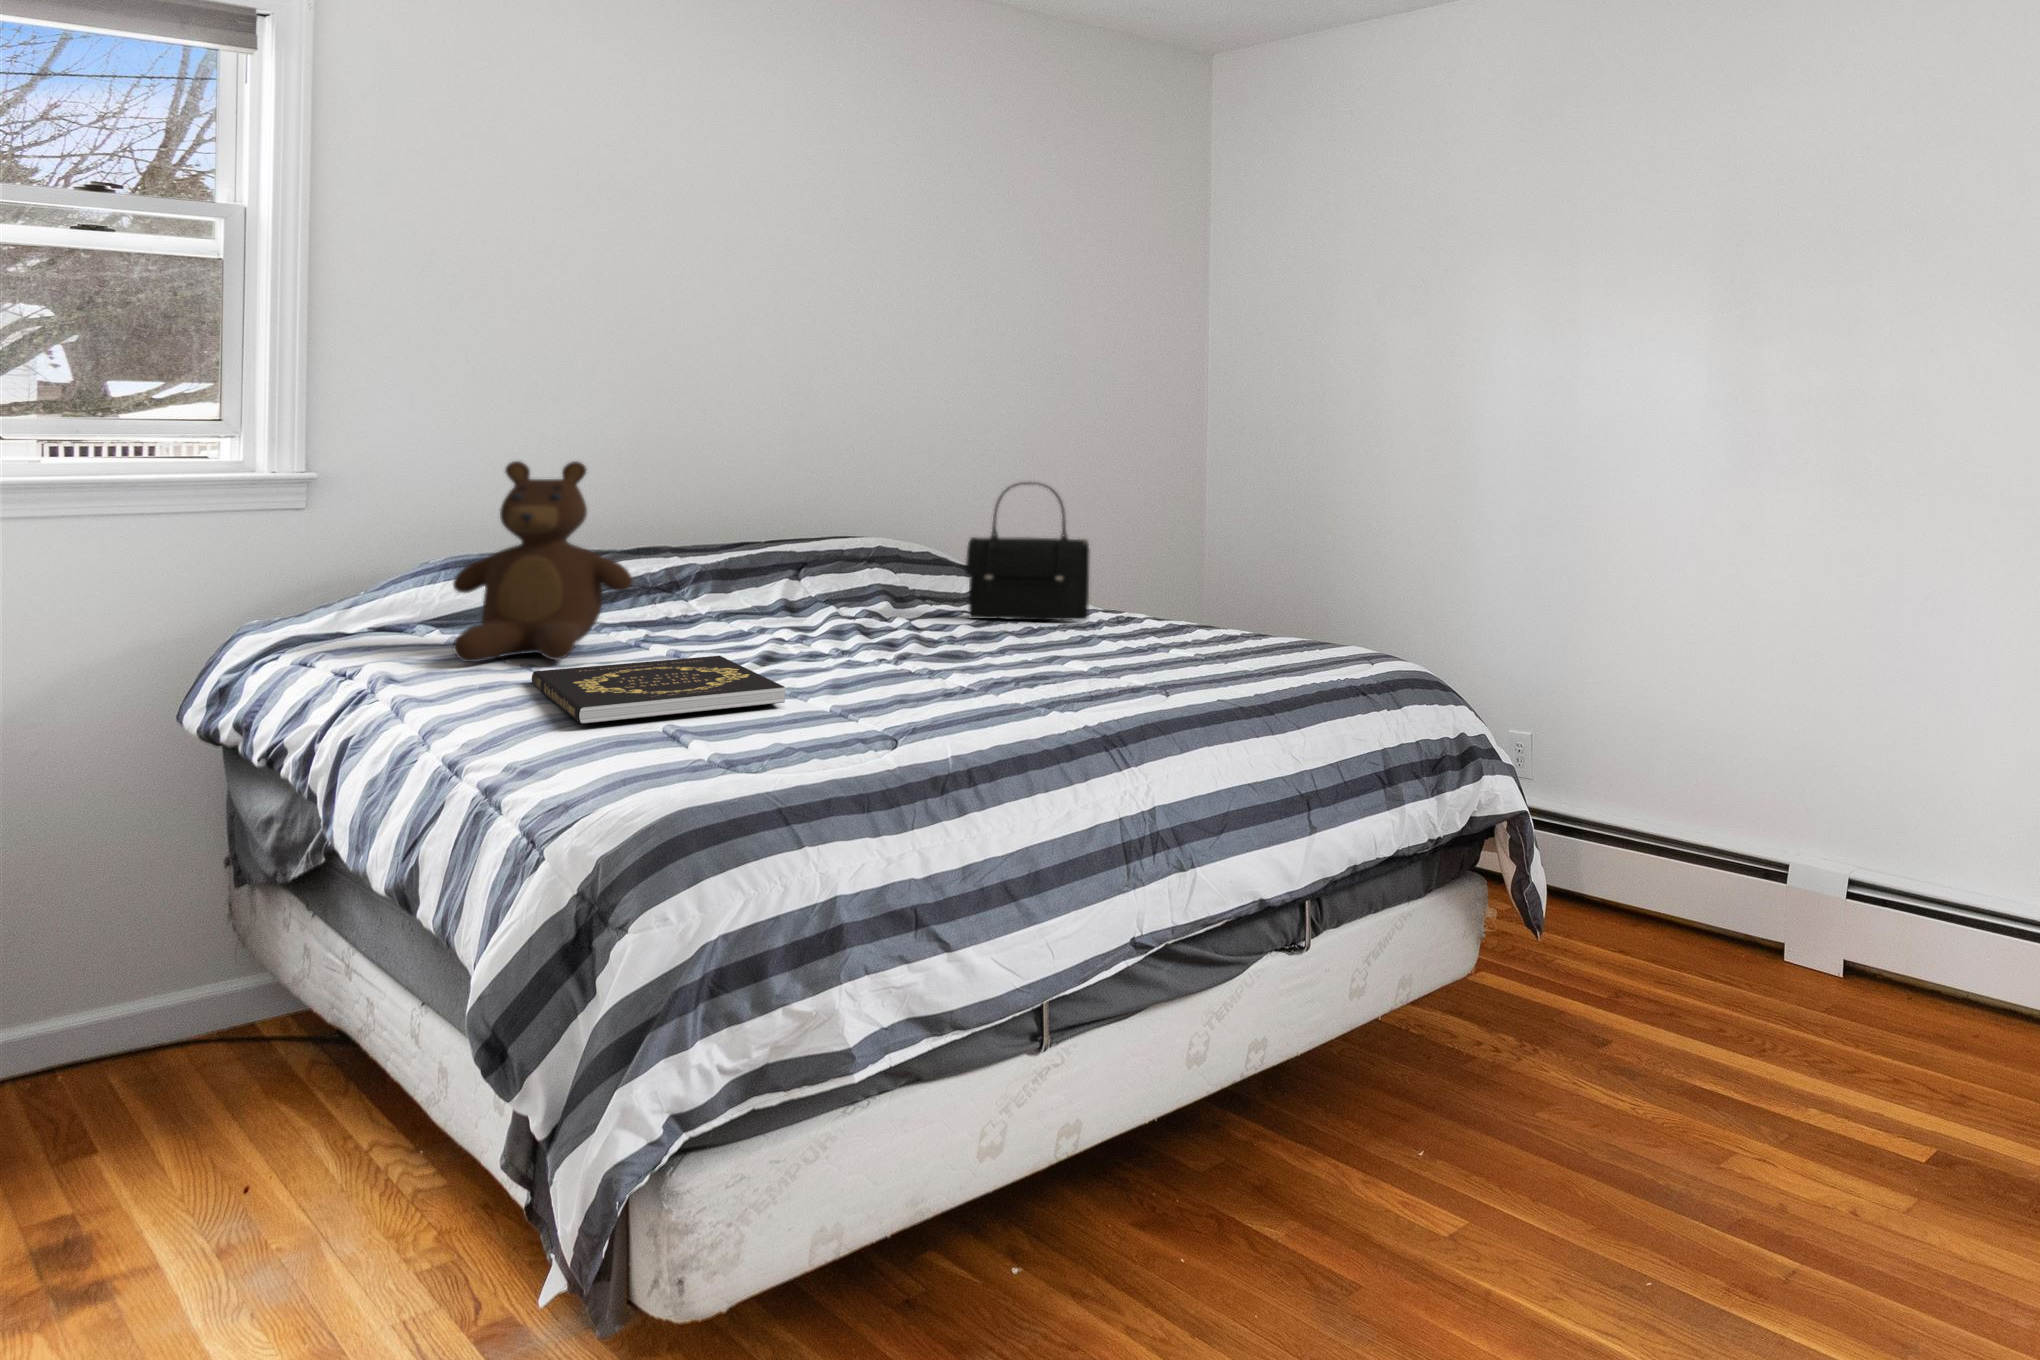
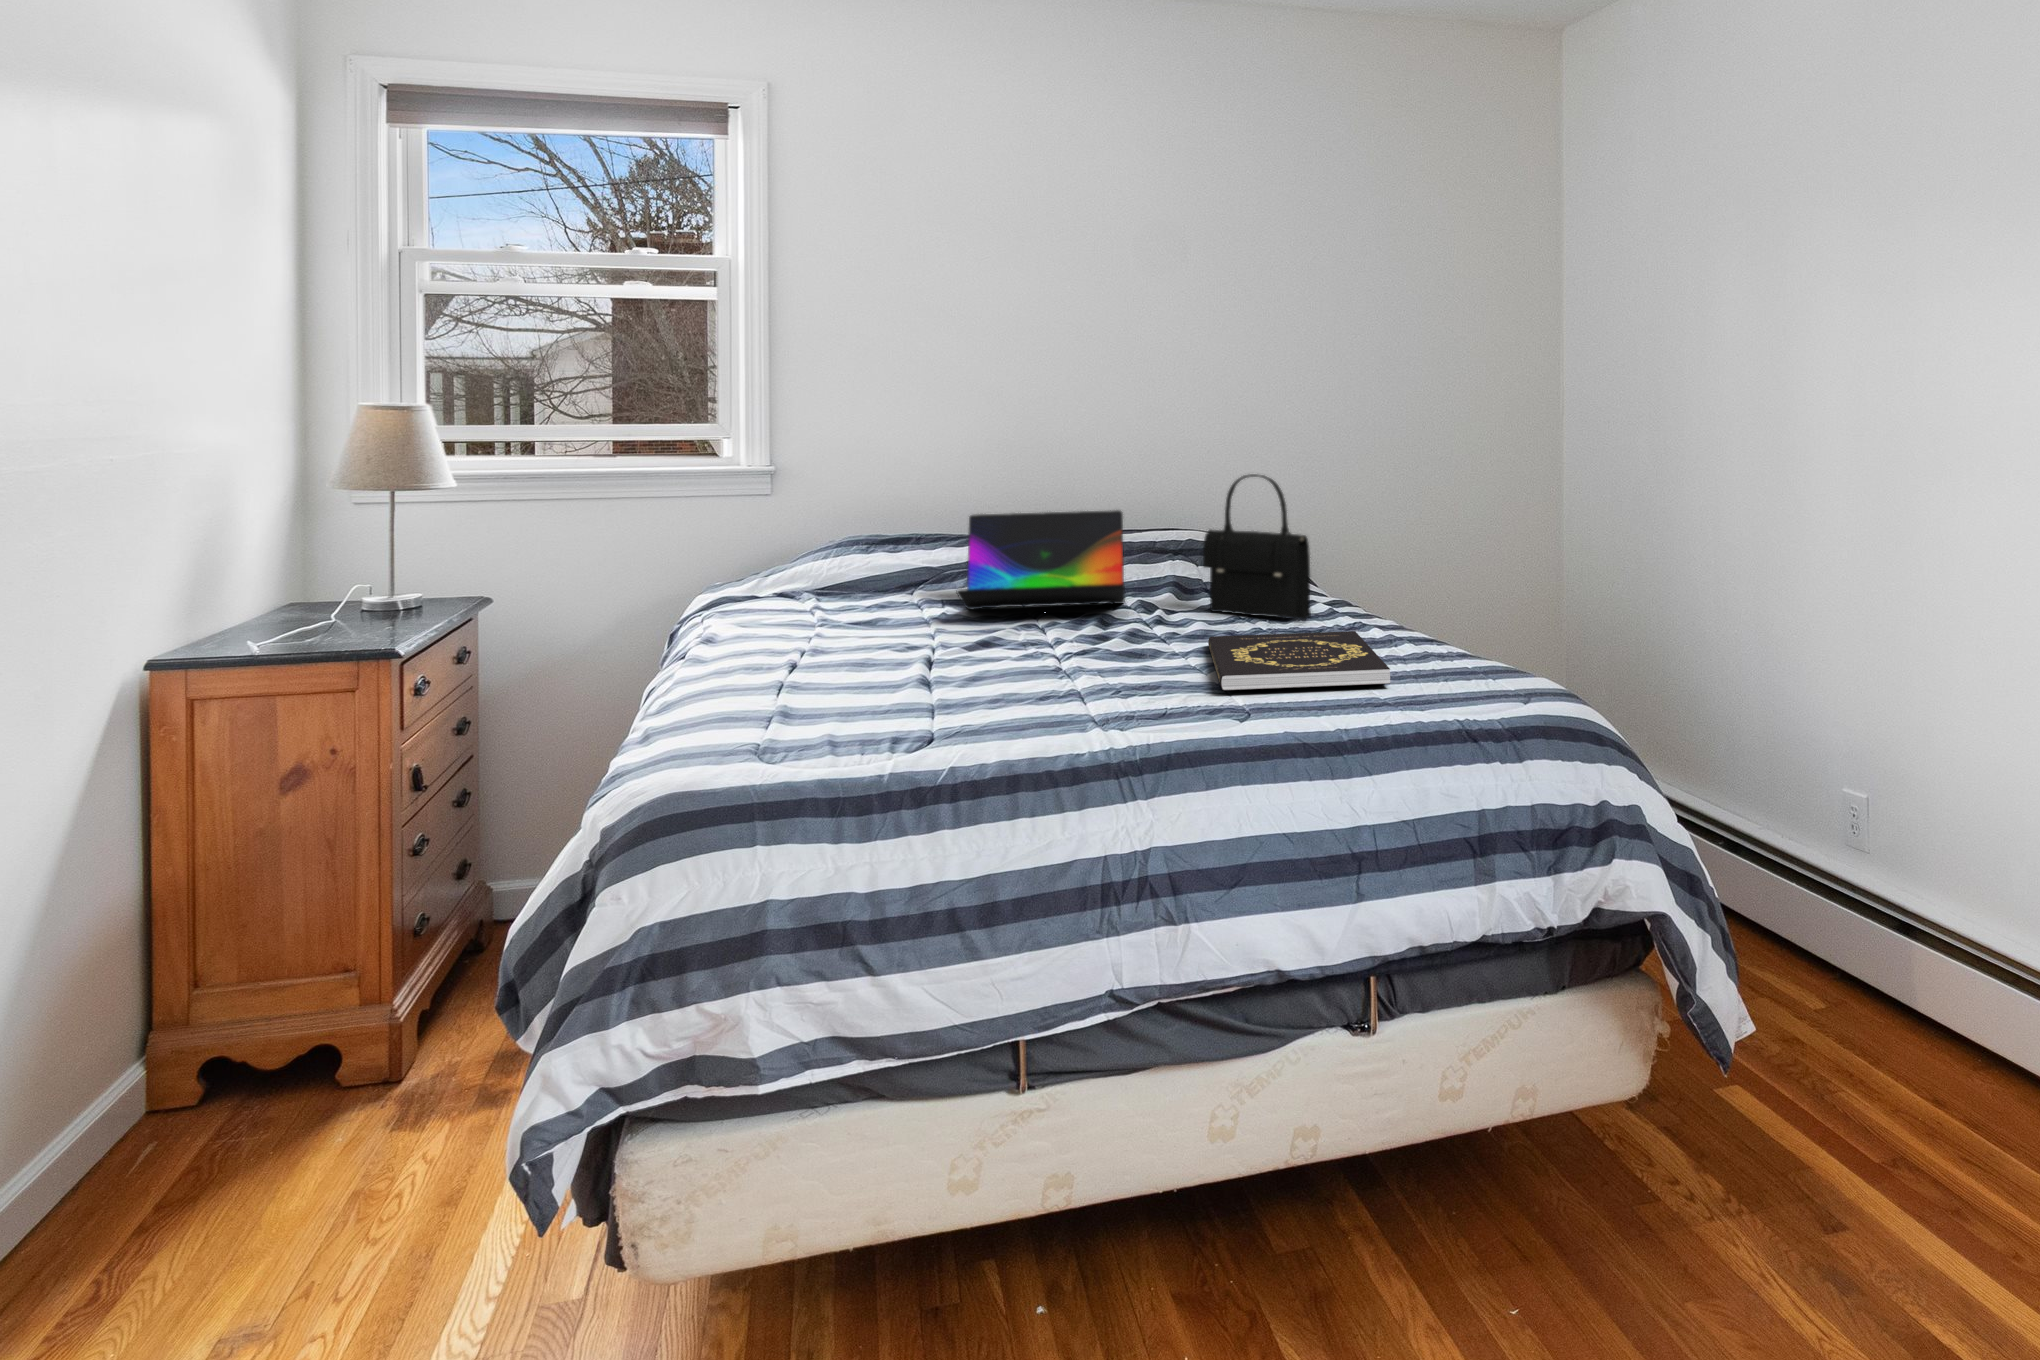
teddy bear: present [453,461,632,662] -> none [759,459,900,634]
laptop: none [669,521,896,630] -> present [957,510,1125,609]
book: present [532,656,785,724] -> present [1208,631,1390,690]

